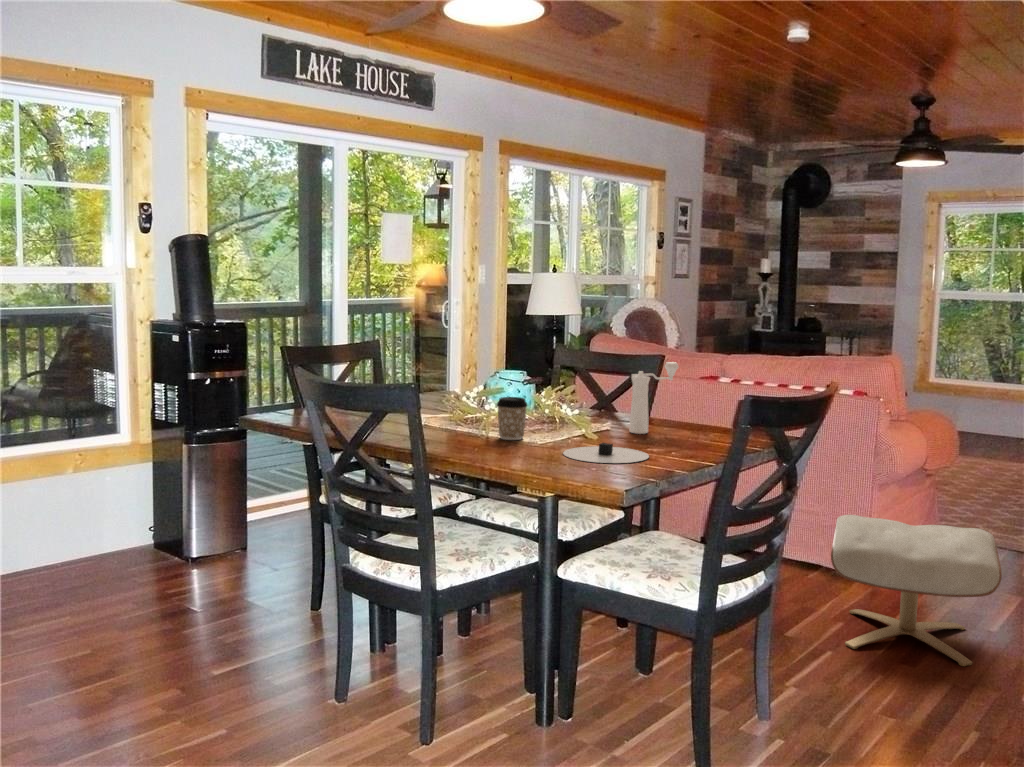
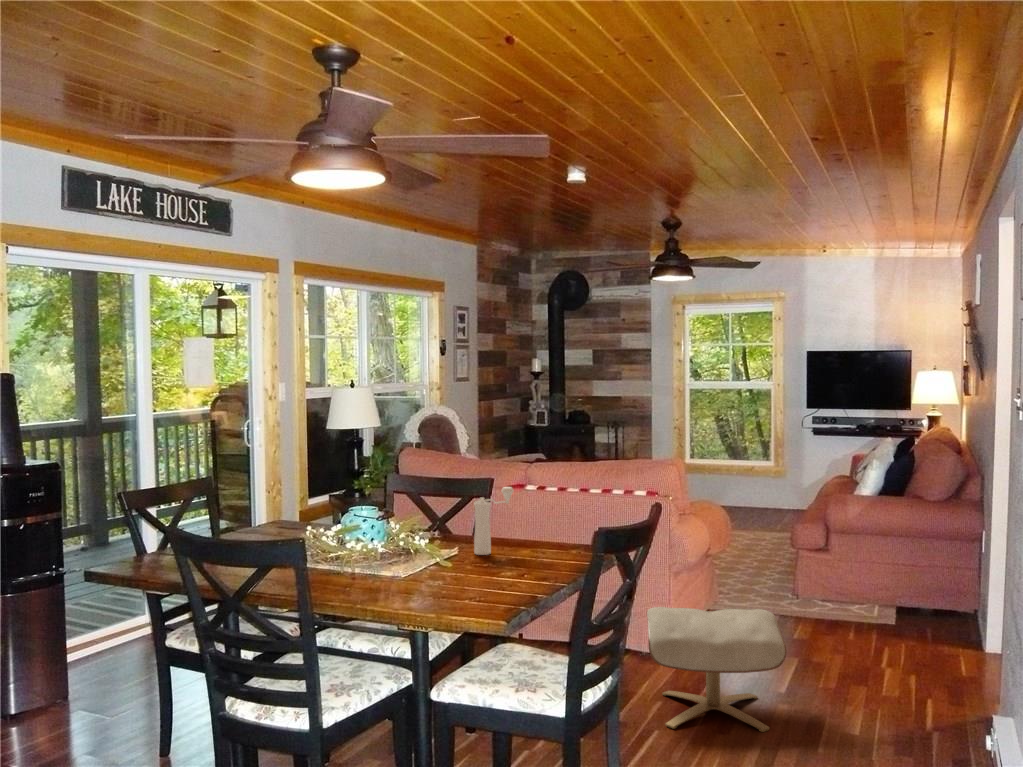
coffee cup: present [497,397,527,440] -> none [357,531,386,573]
plate: present [563,443,649,463] -> none [407,569,522,595]

